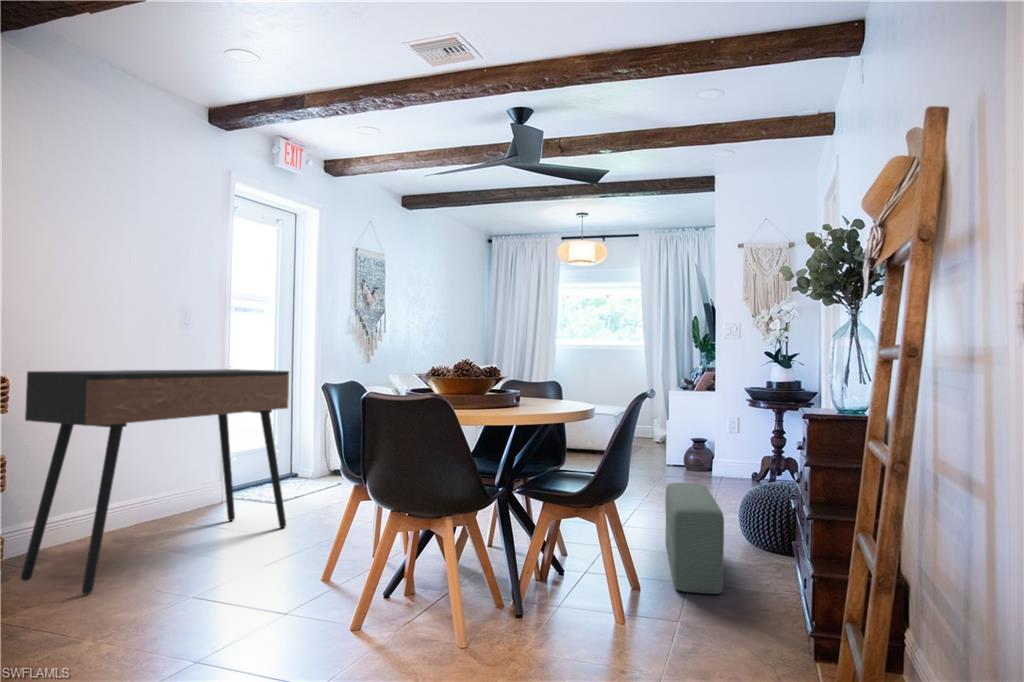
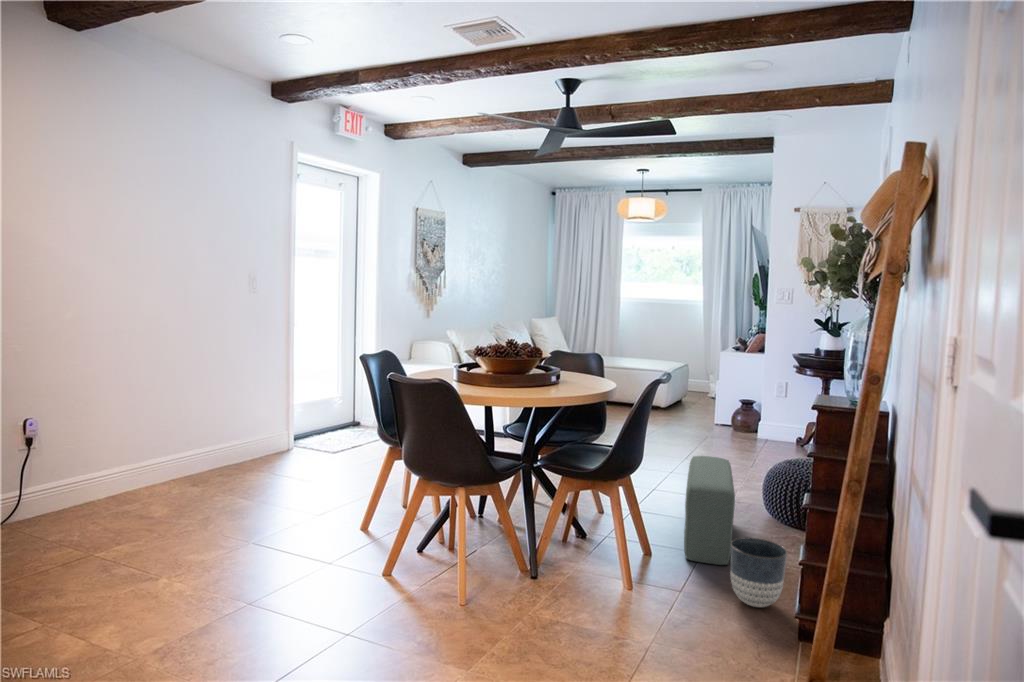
console table: present [21,369,289,594] -> none [121,332,346,531]
planter: none [731,558,793,634] -> present [730,537,787,607]

